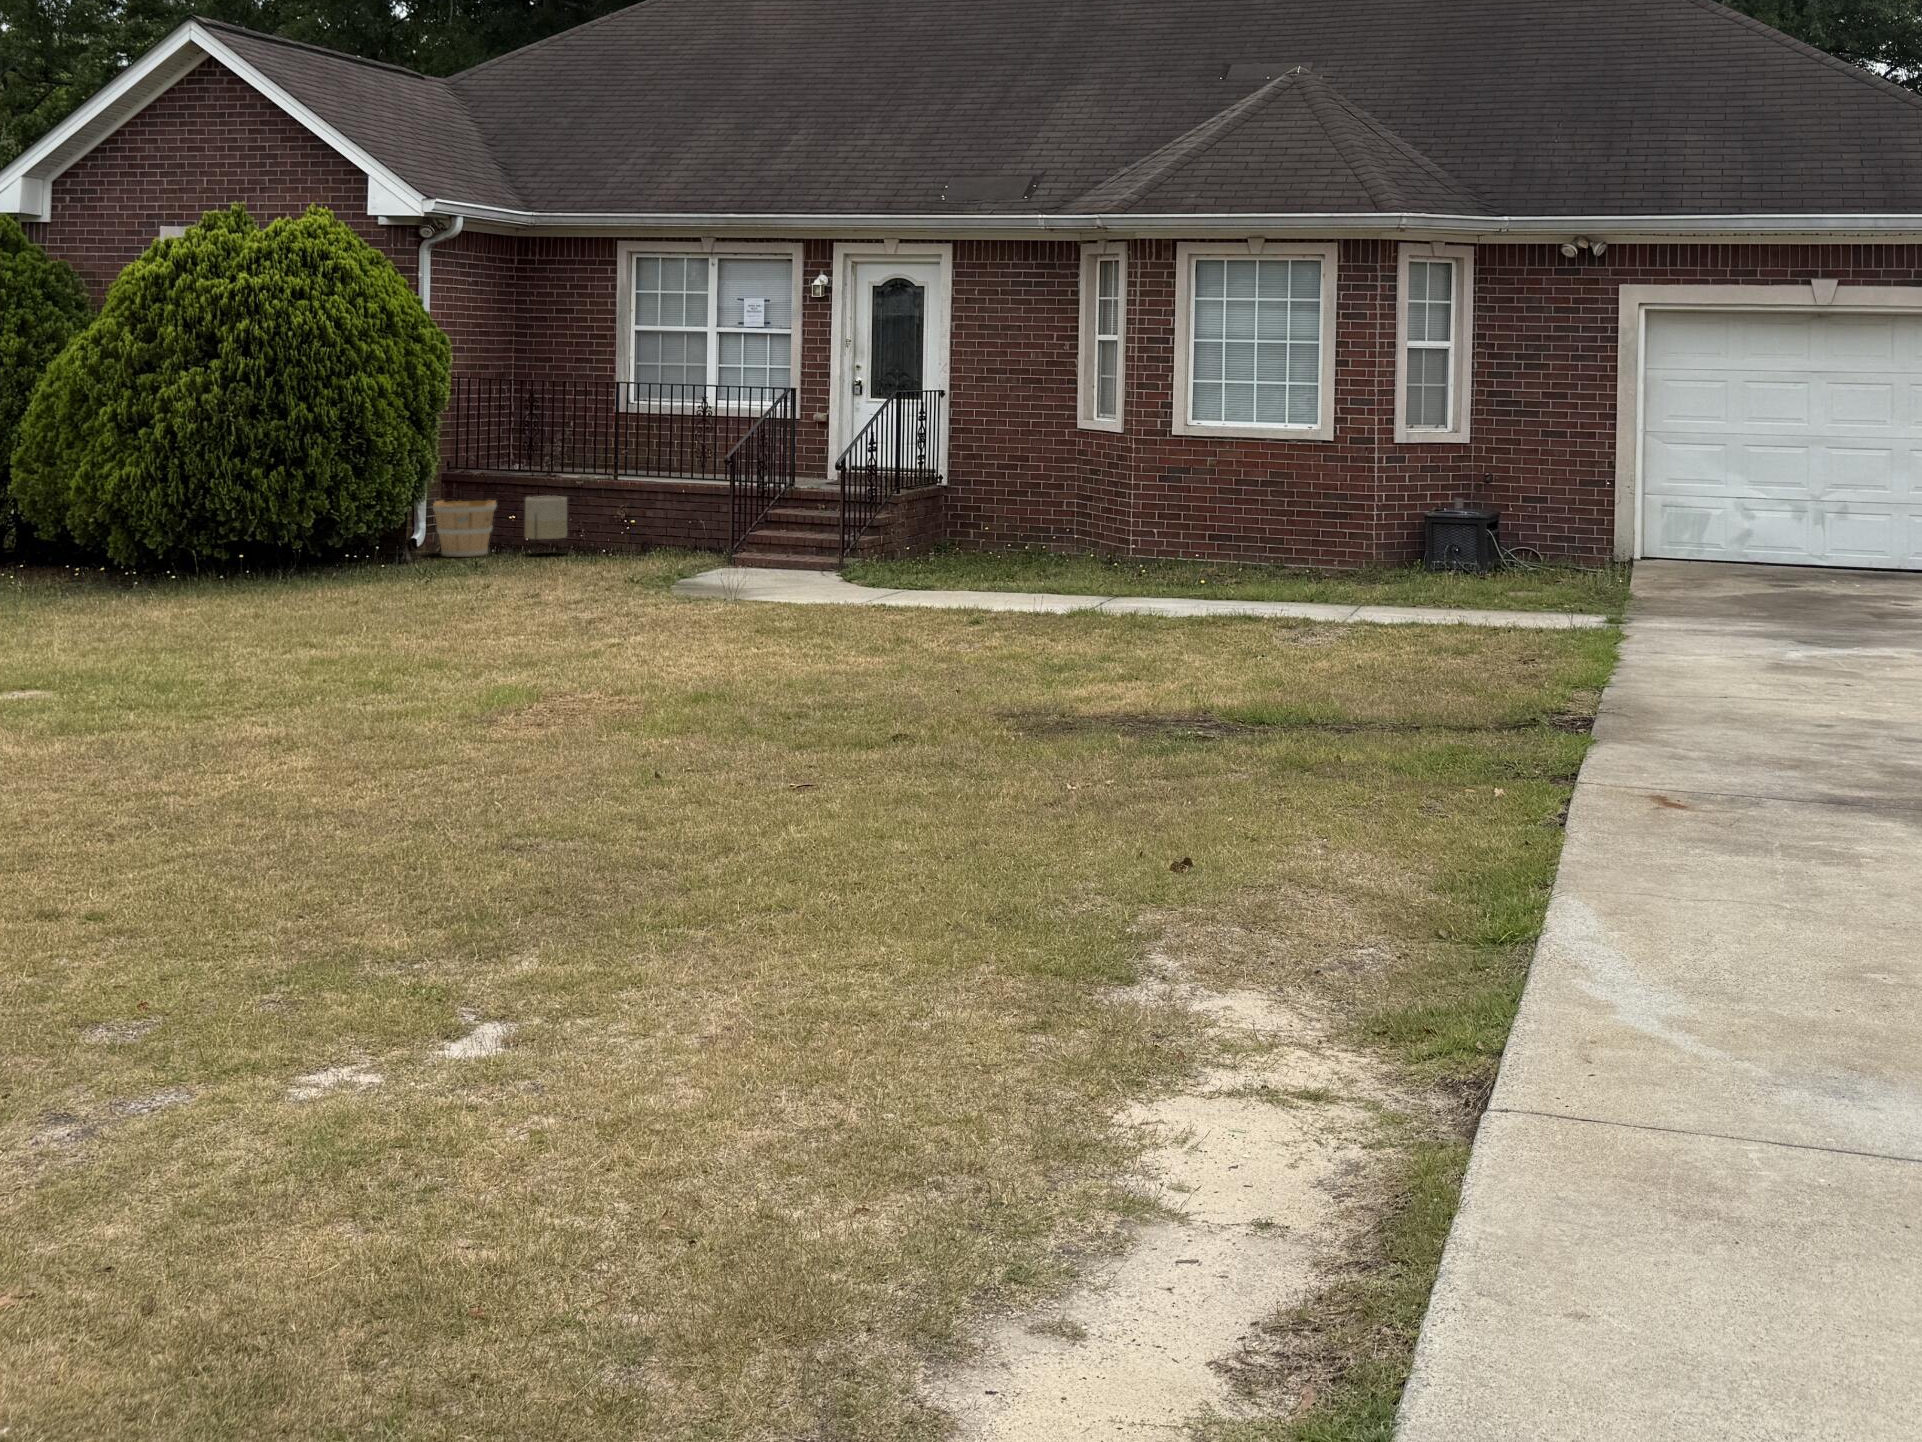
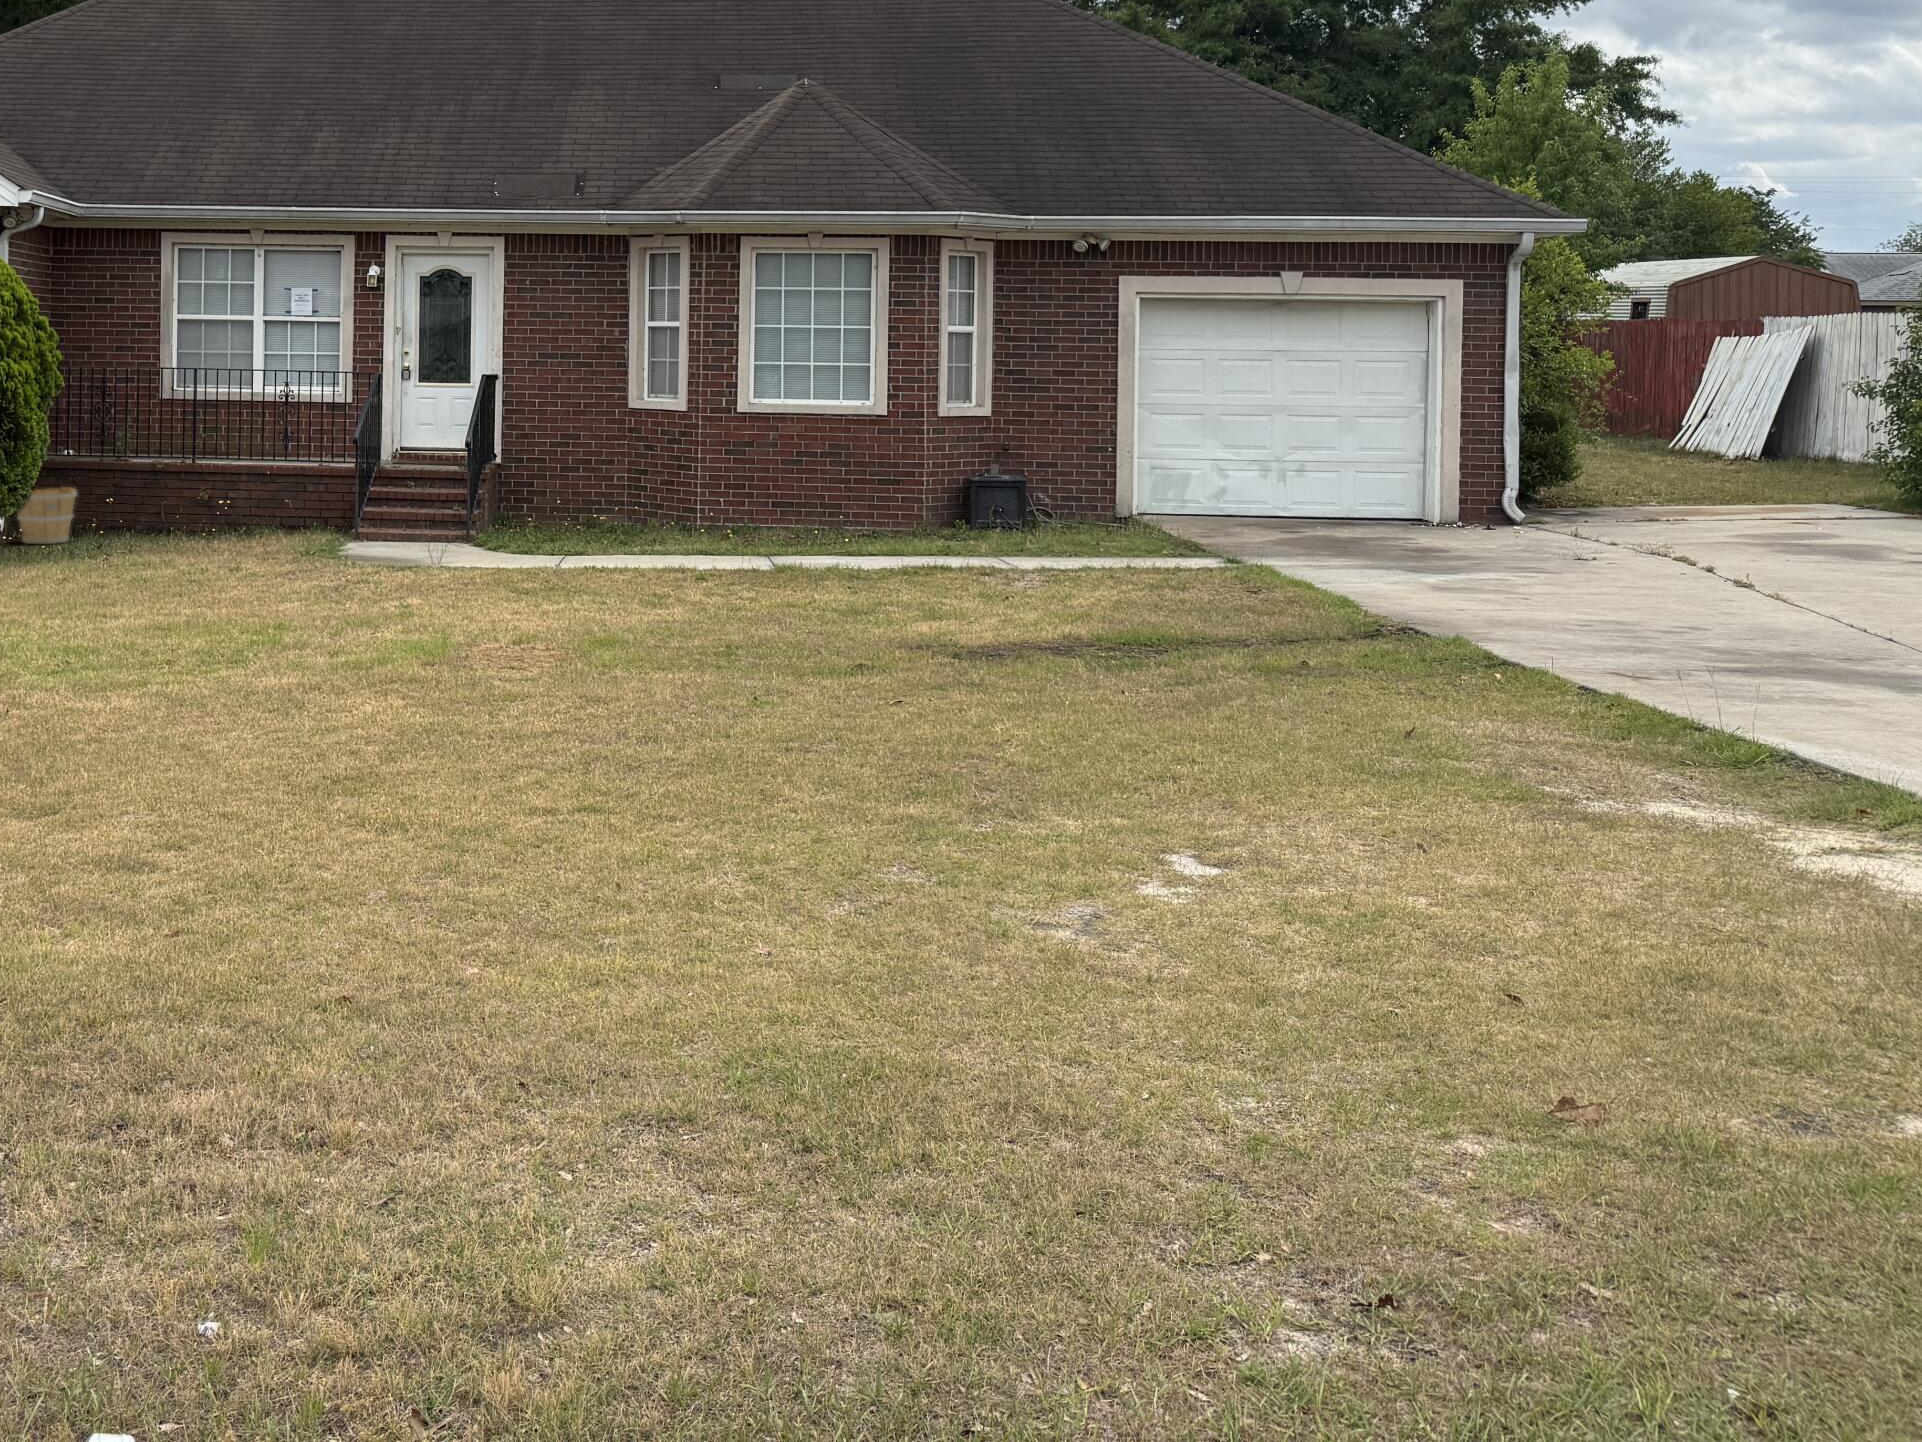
planter: present [525,496,568,552] -> none [107,482,149,542]

